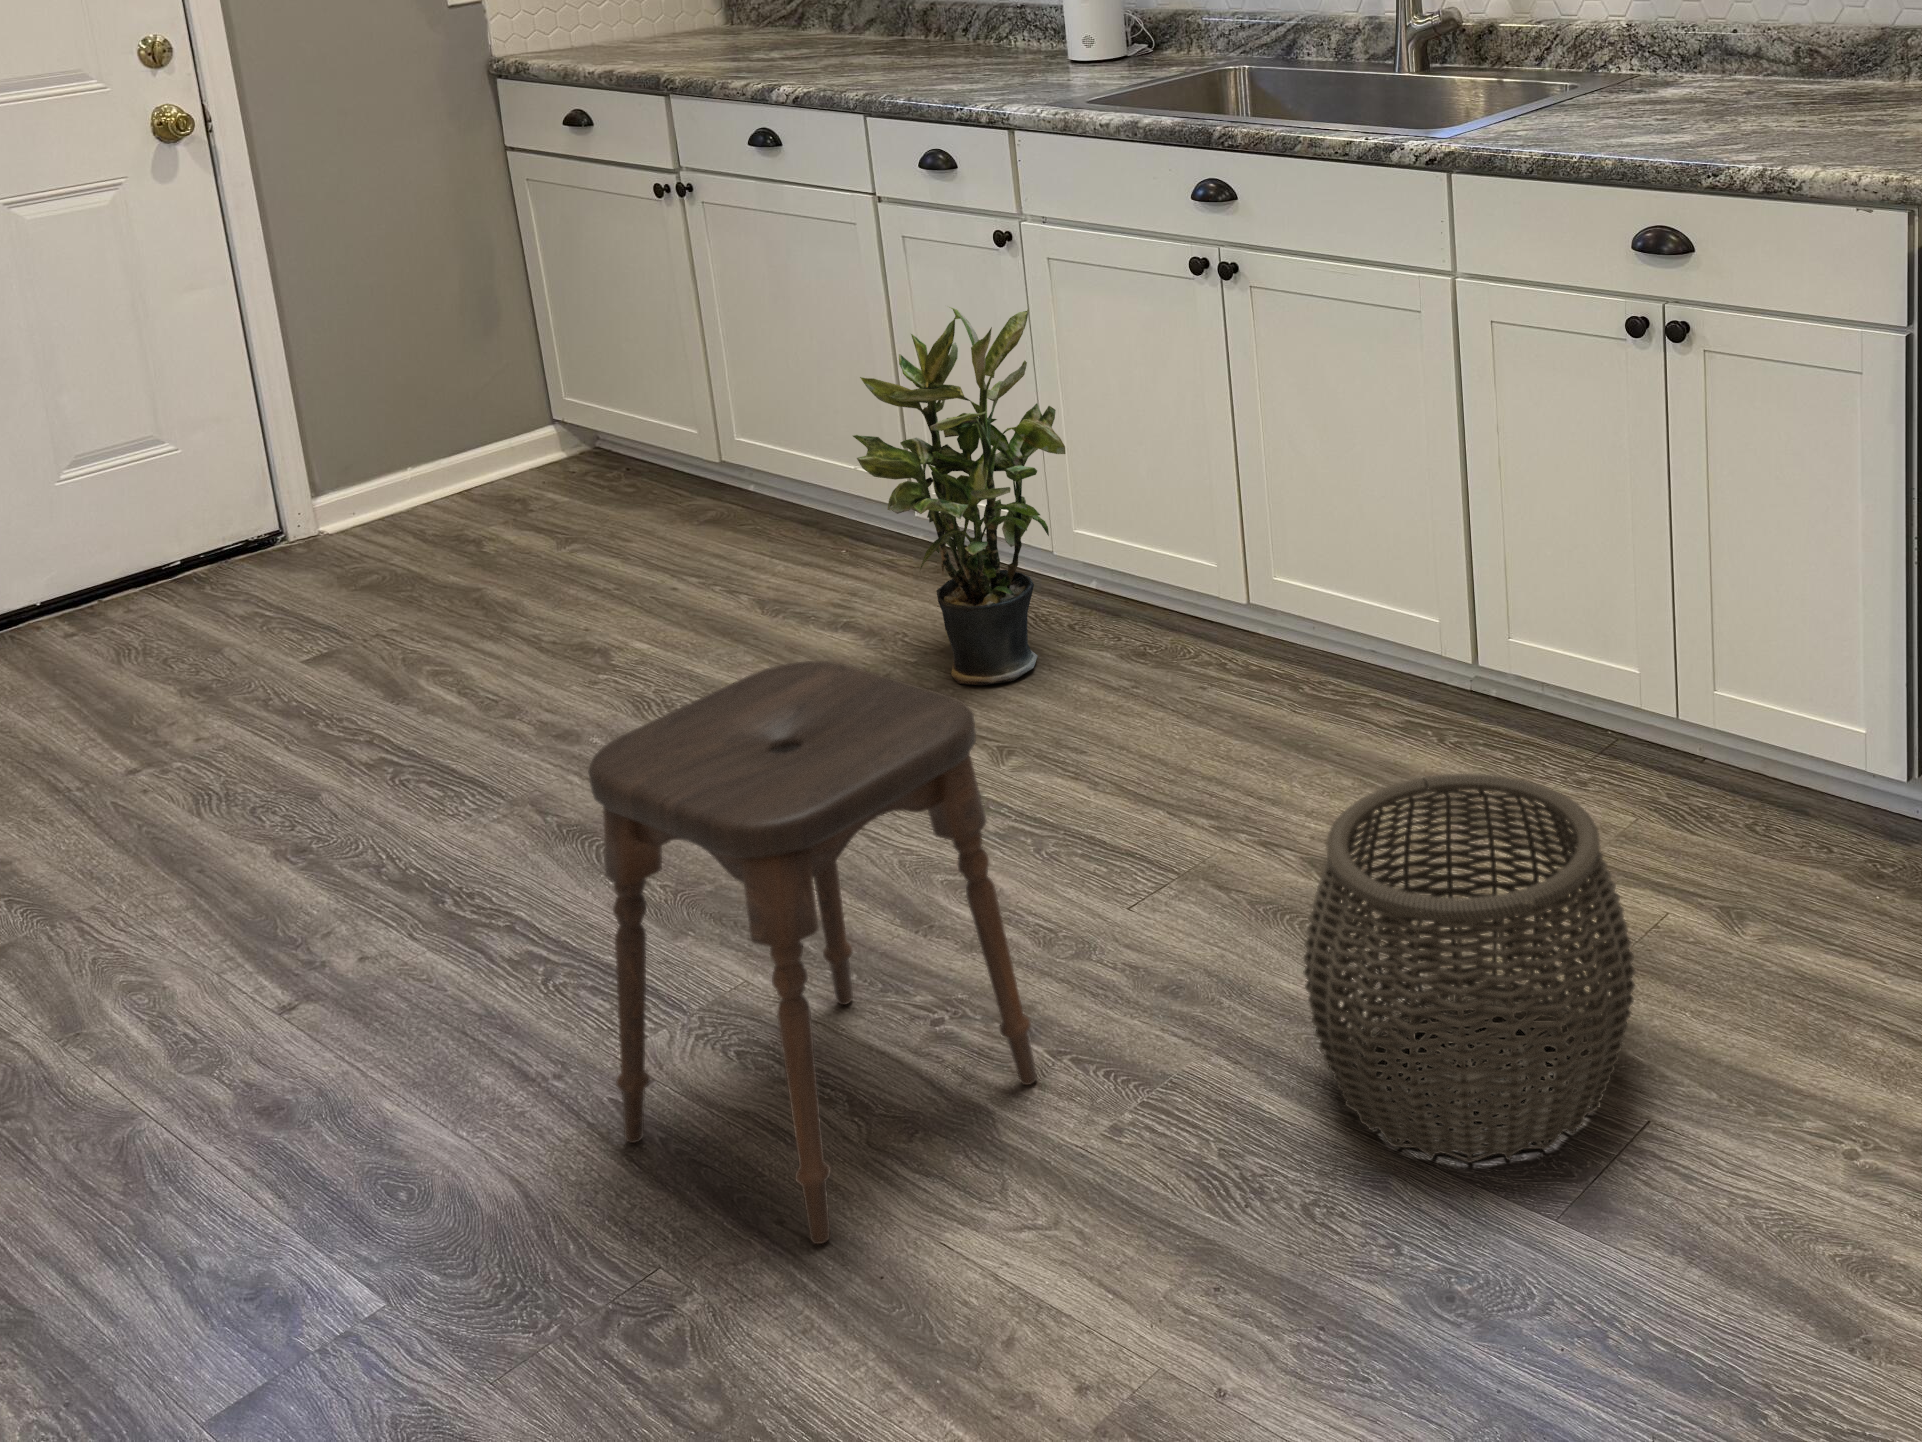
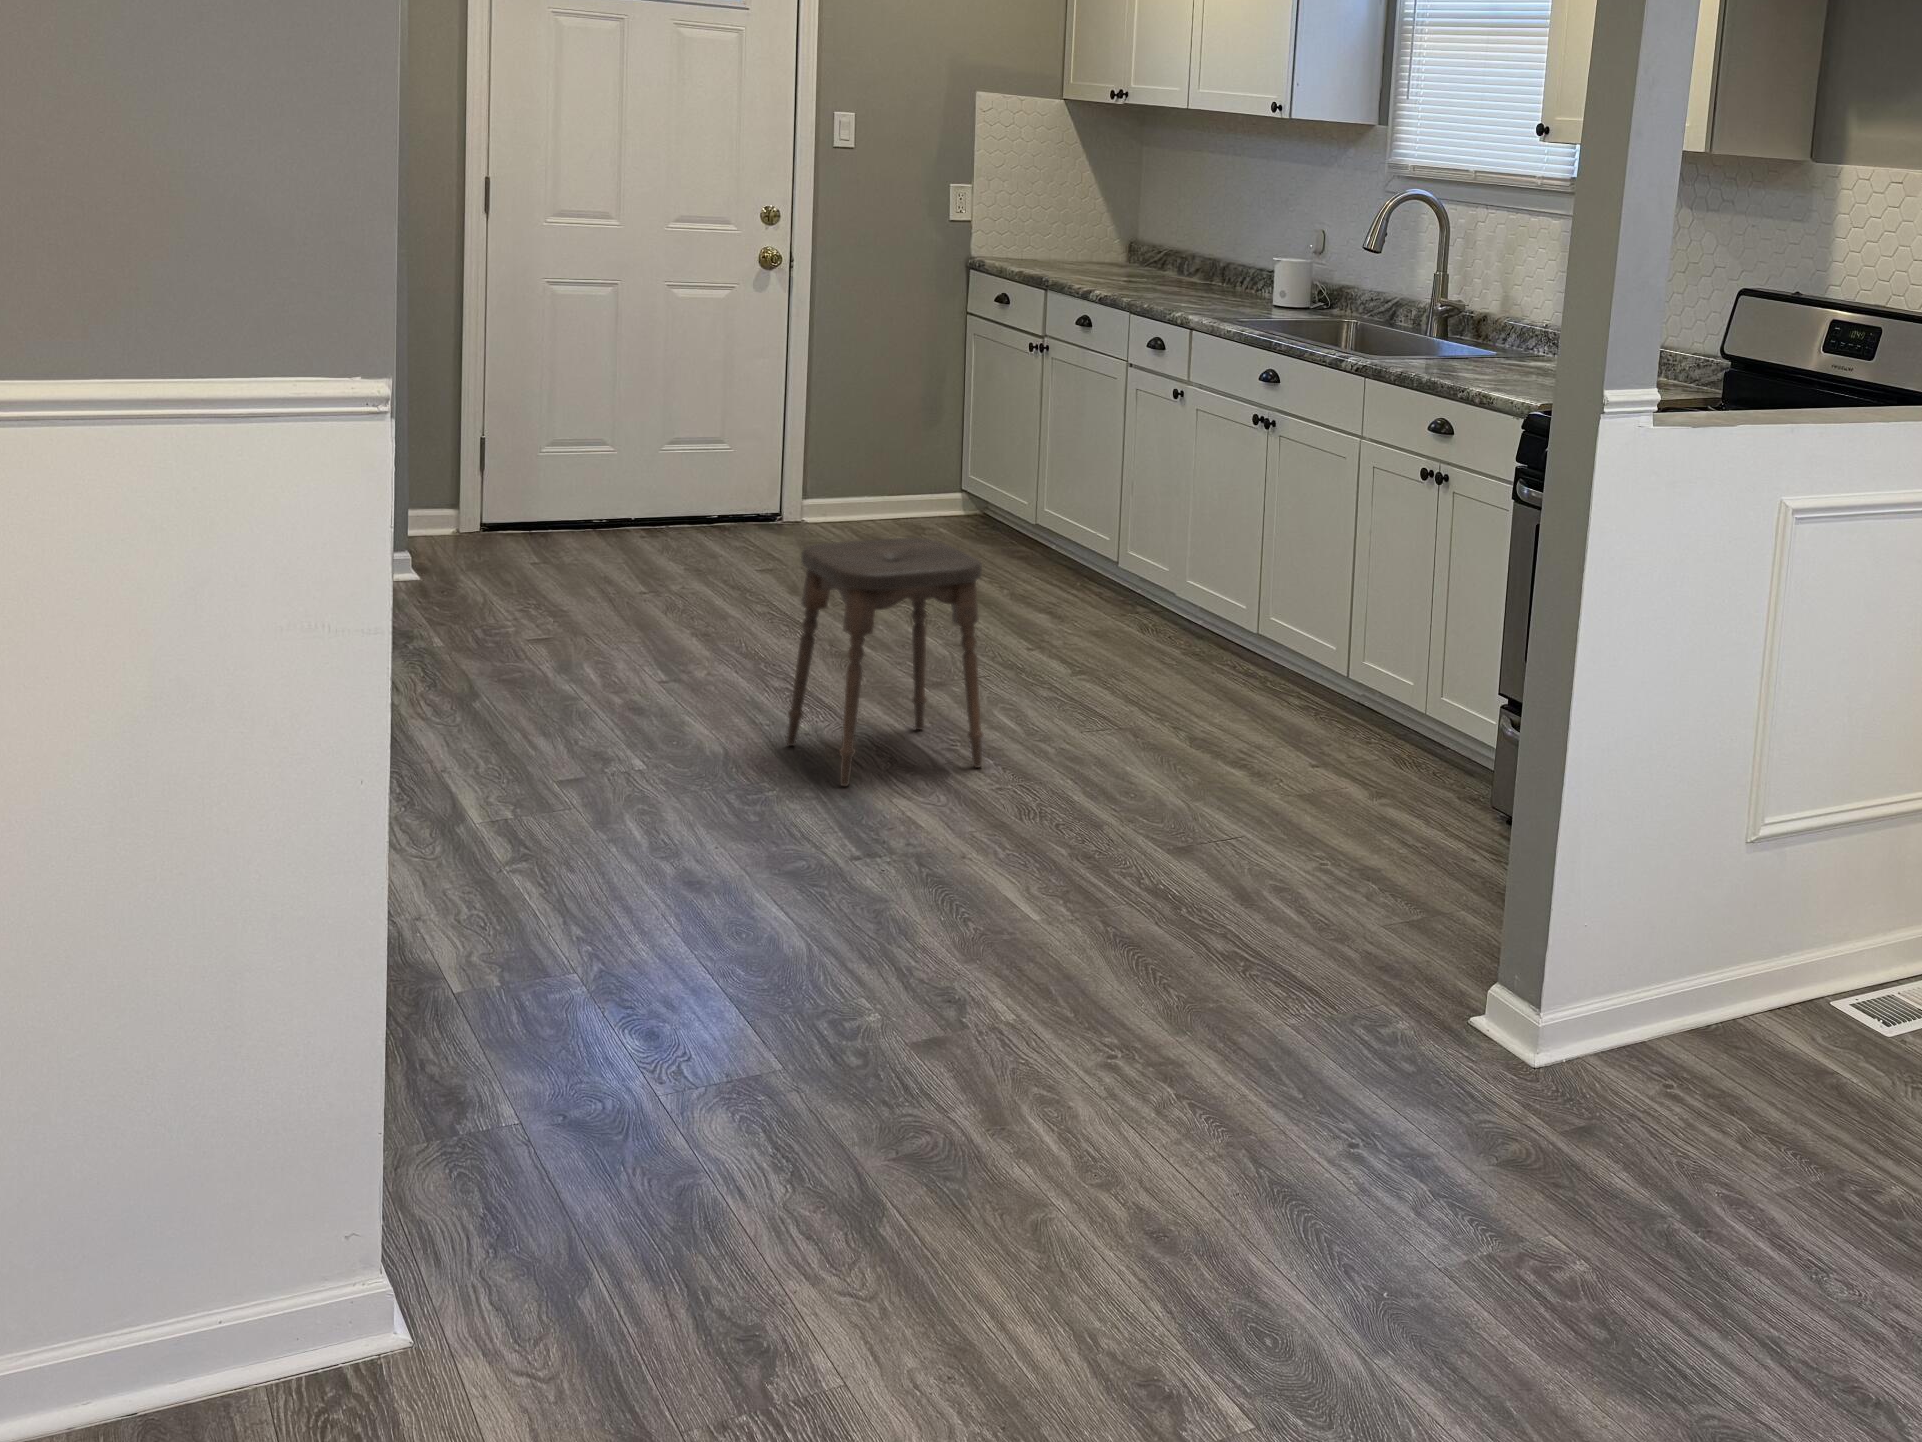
potted plant: present [853,307,1065,685] -> none [1049,421,1172,648]
woven basket: present [1303,773,1635,1163] -> none [1096,653,1267,831]

